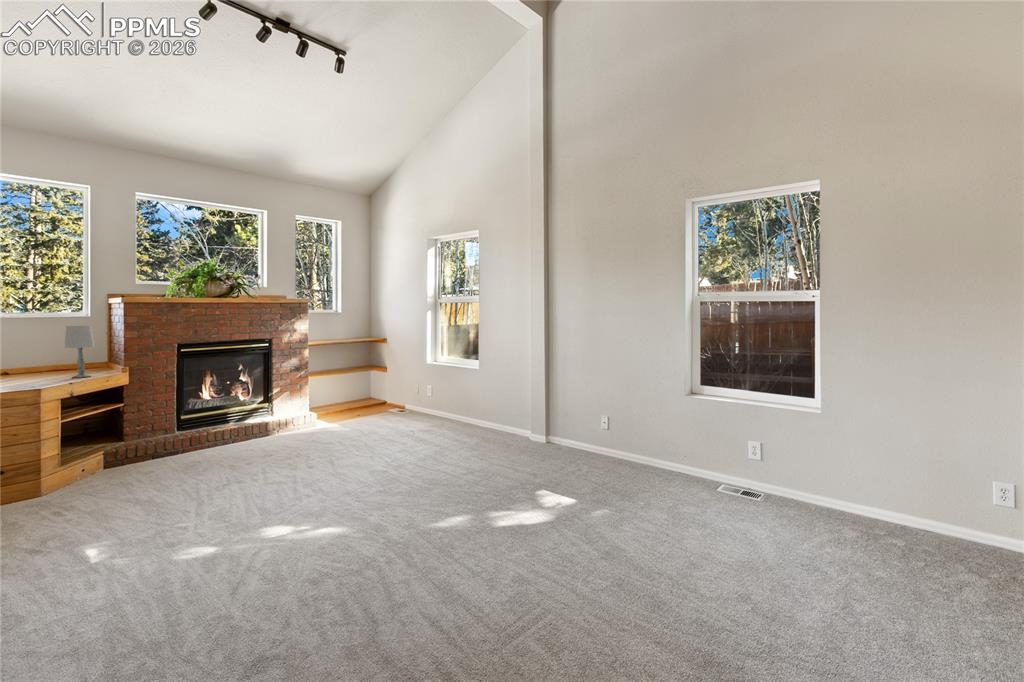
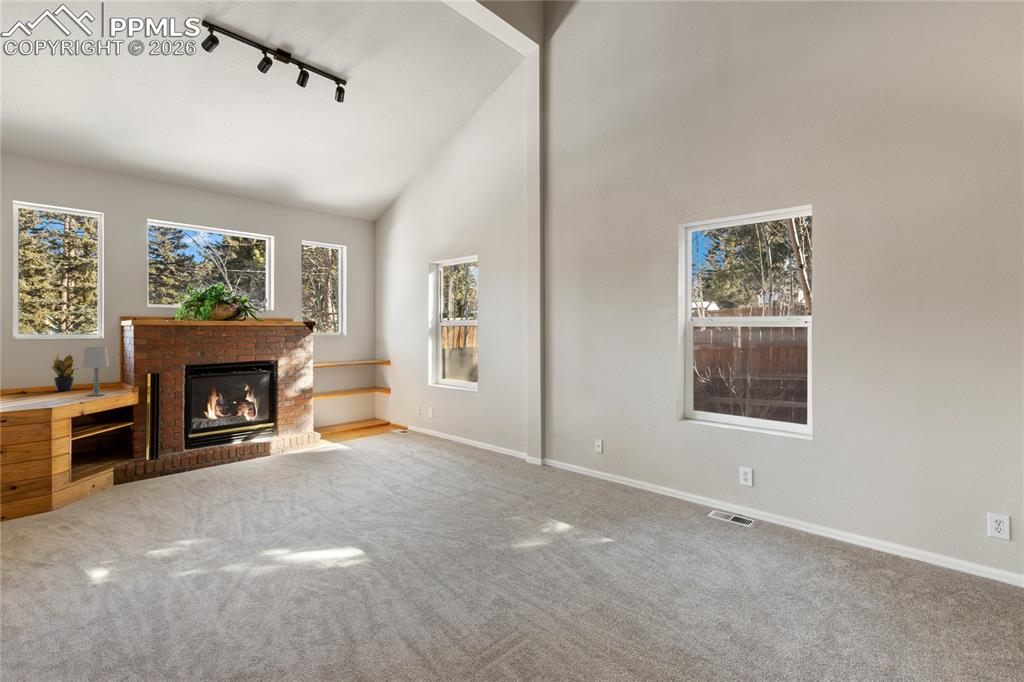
potted plant: none [19,332,60,375] -> present [52,353,78,391]

